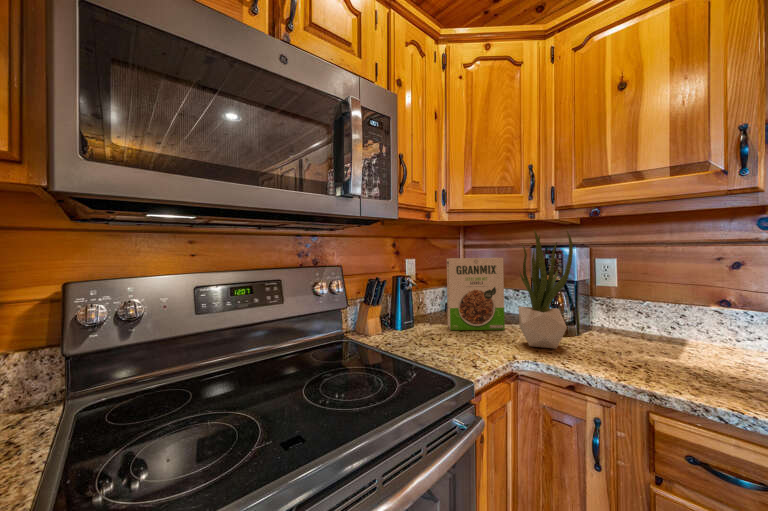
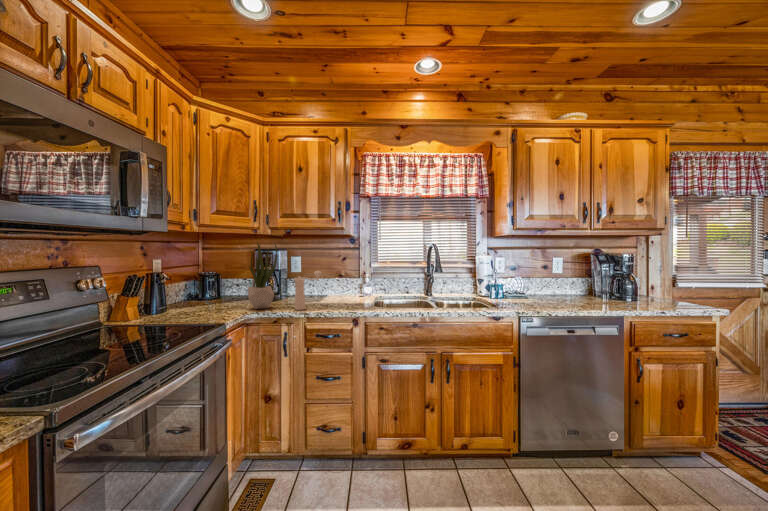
cereal box: present [447,258,505,330] -> none [194,257,238,310]
pepper mill: none [612,288,685,370] -> present [294,271,321,310]

